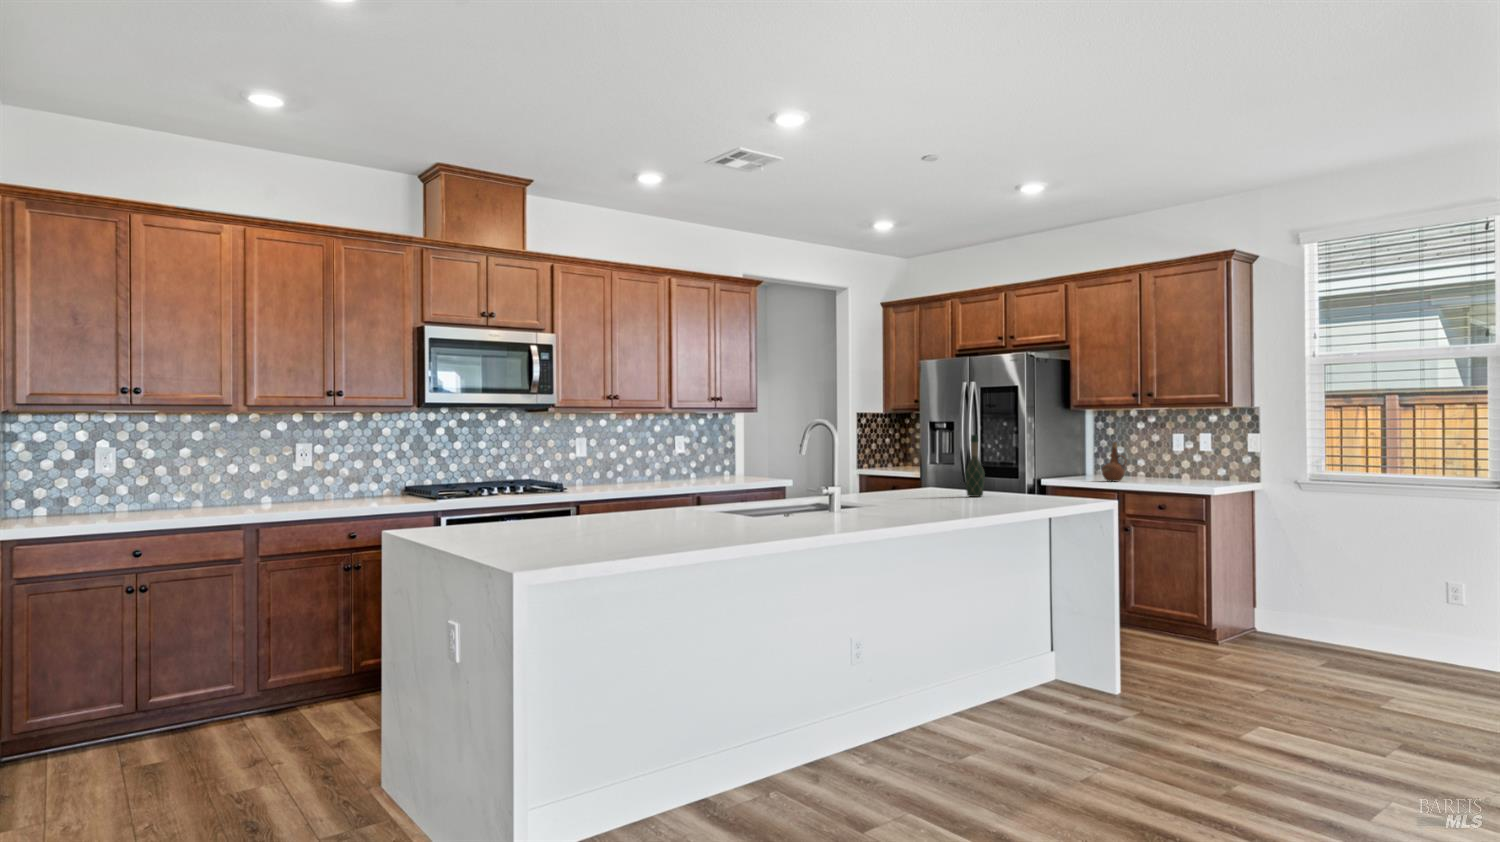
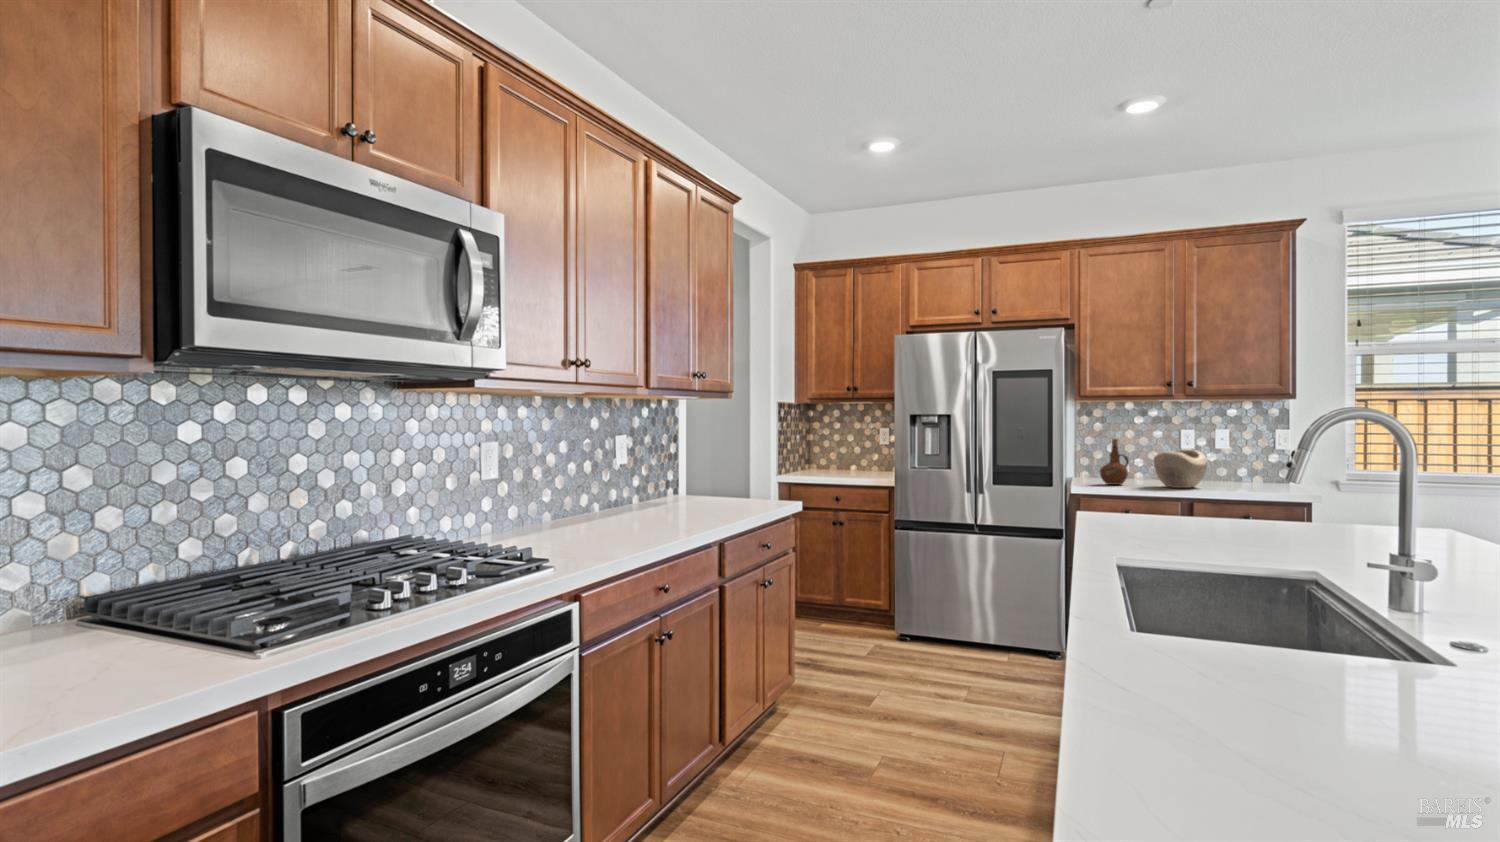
wine bottle: present [965,435,985,497] -> none [1216,433,1252,530]
decorative bowl: none [1128,452,1173,483] -> present [1154,450,1208,488]

